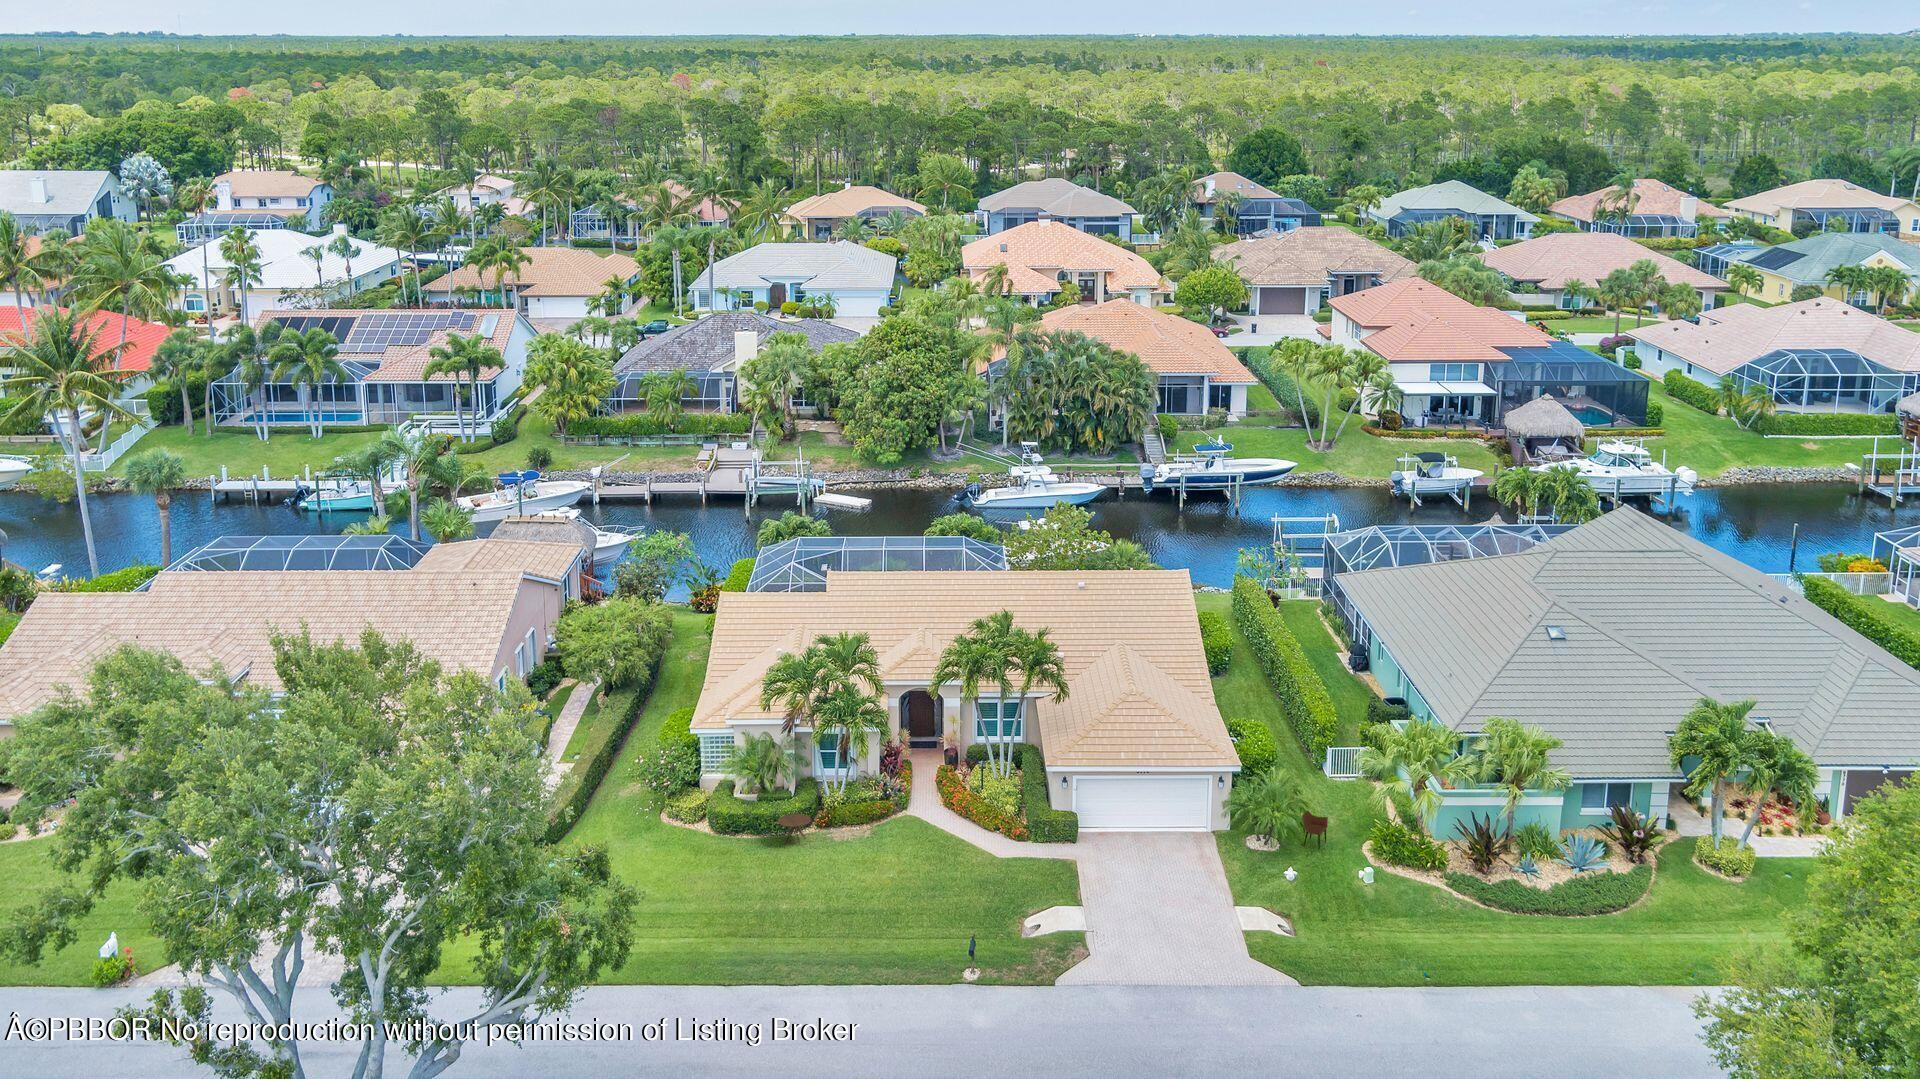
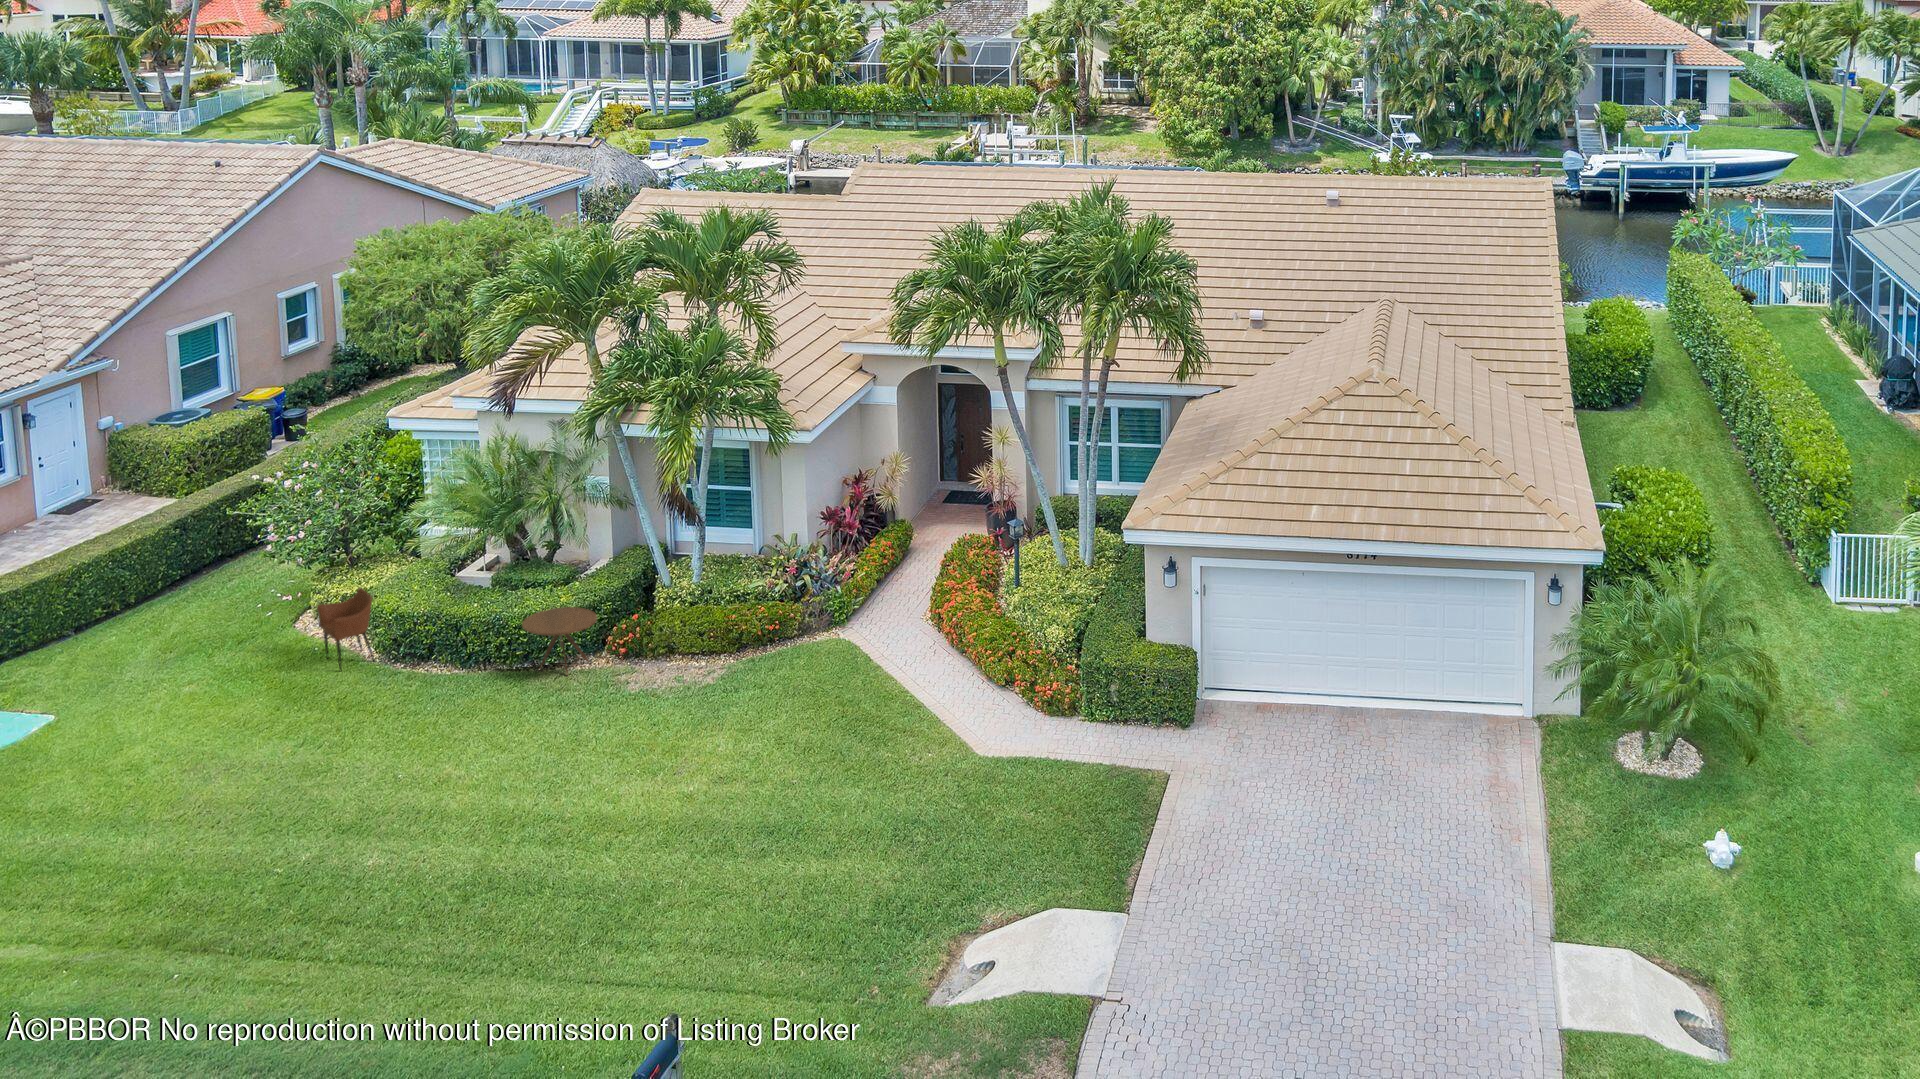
armchair: present [1302,810,1328,849] -> present [317,588,375,670]

